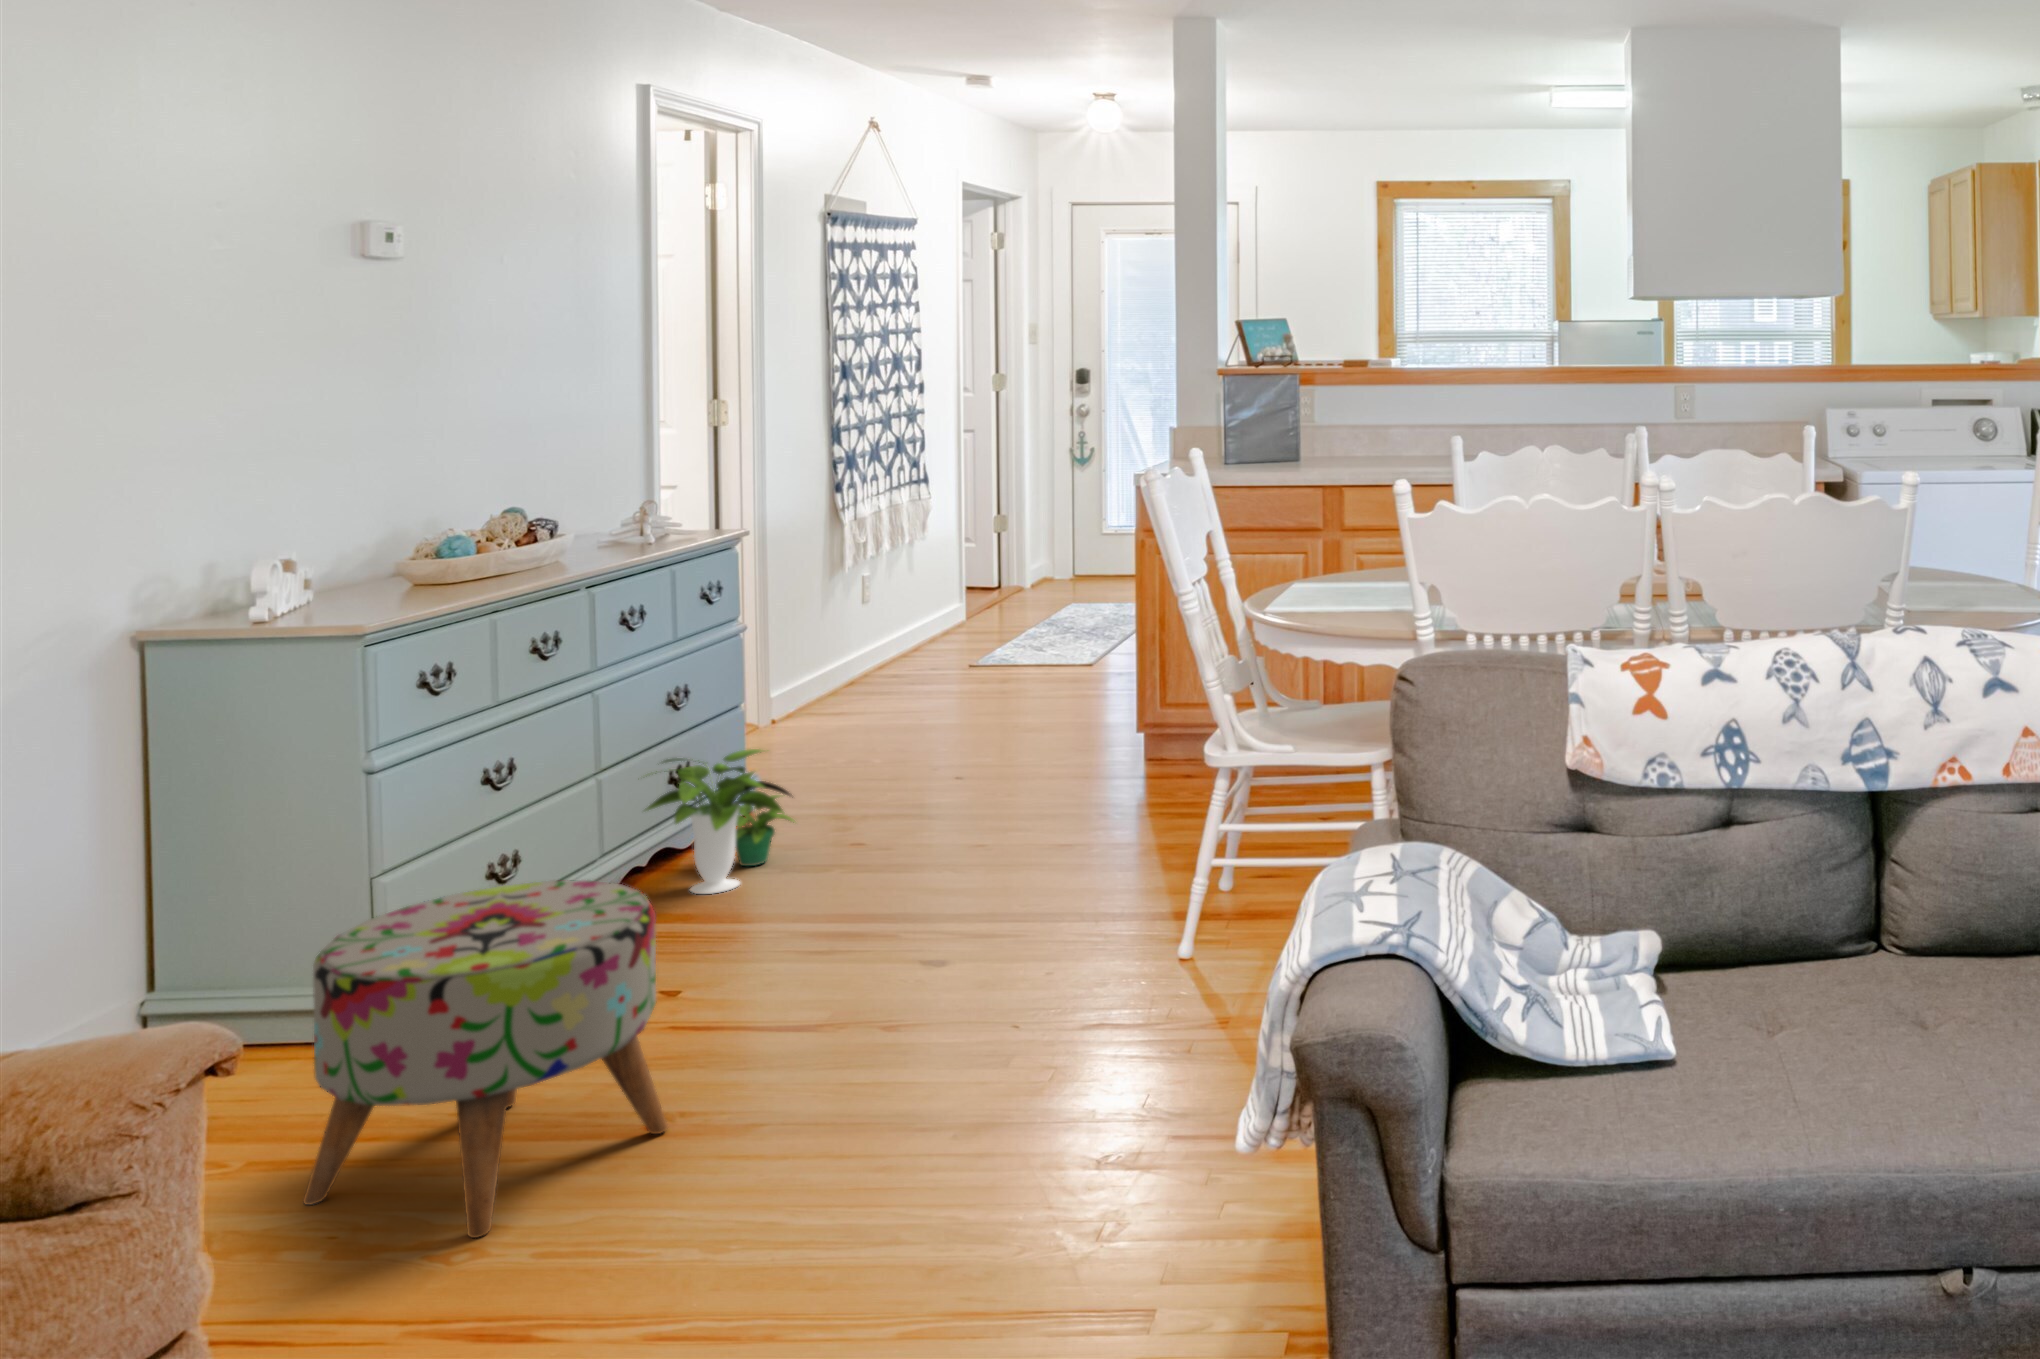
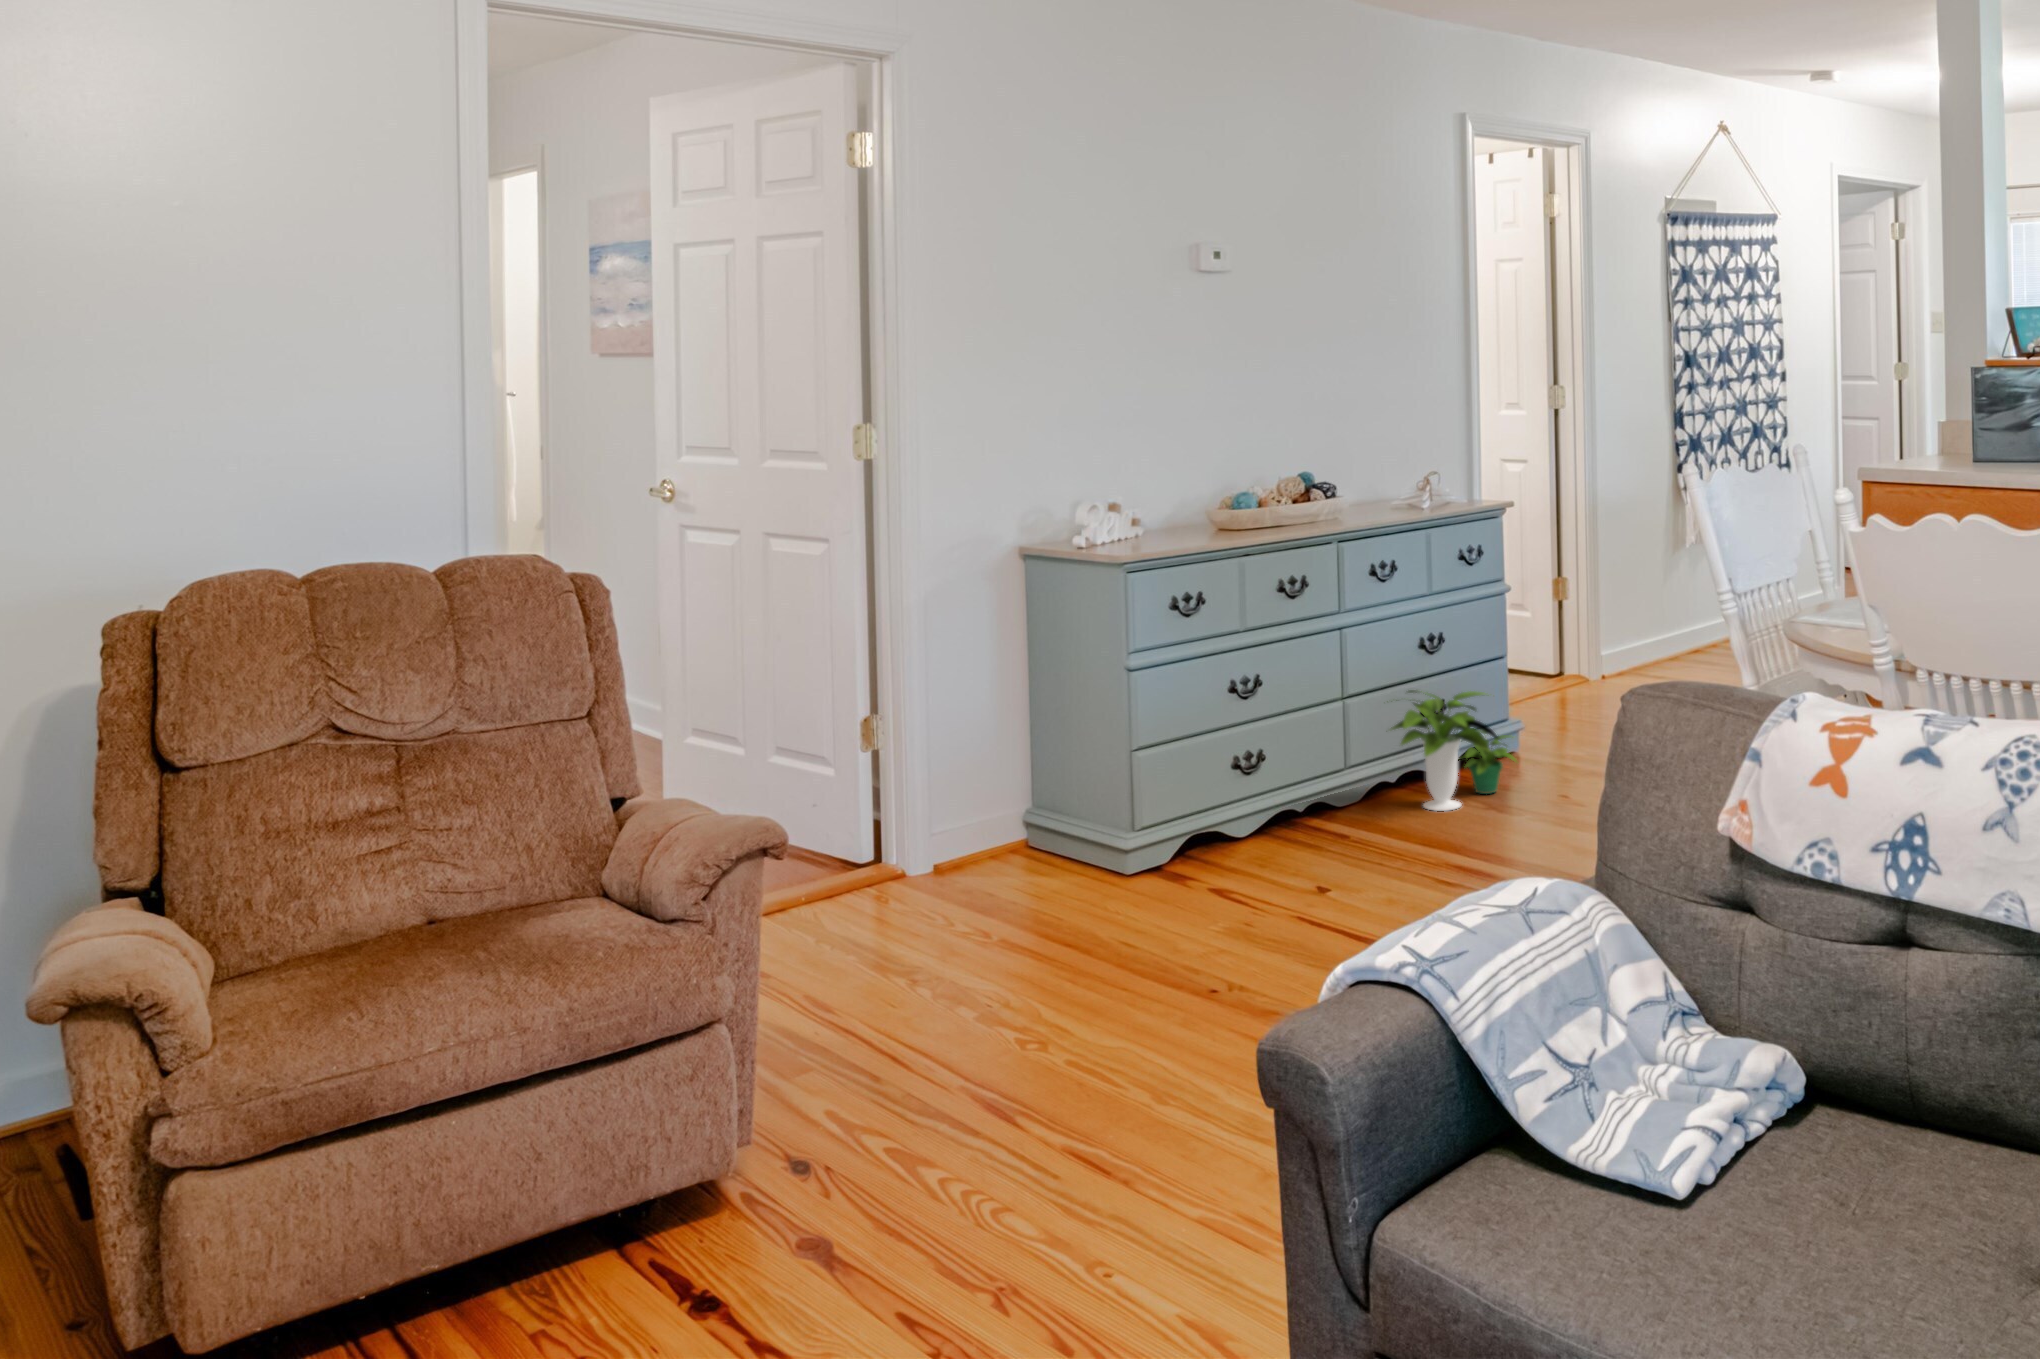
ottoman: present [303,880,668,1238] -> none [991,767,1226,1034]

